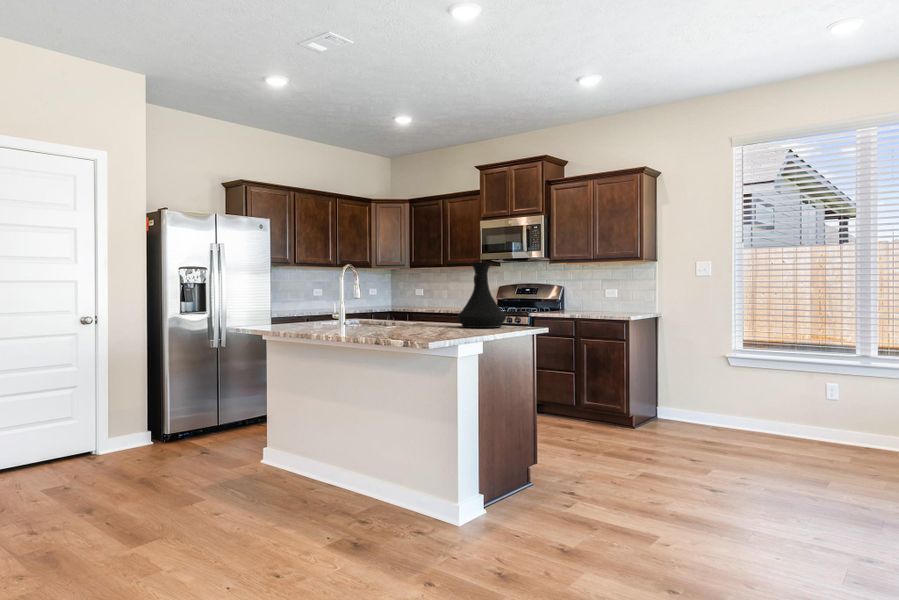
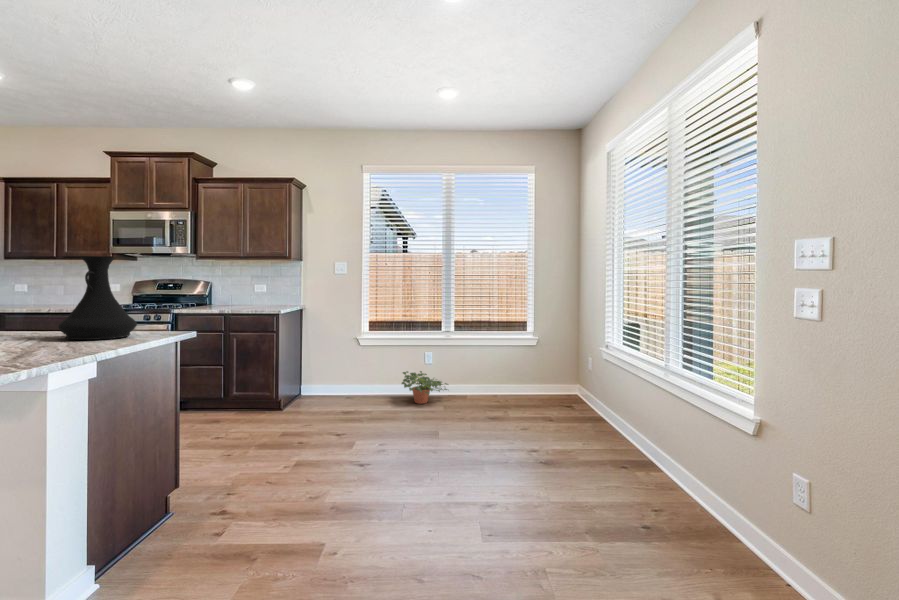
potted plant: none [784,398,862,442] -> present [402,371,448,404]

